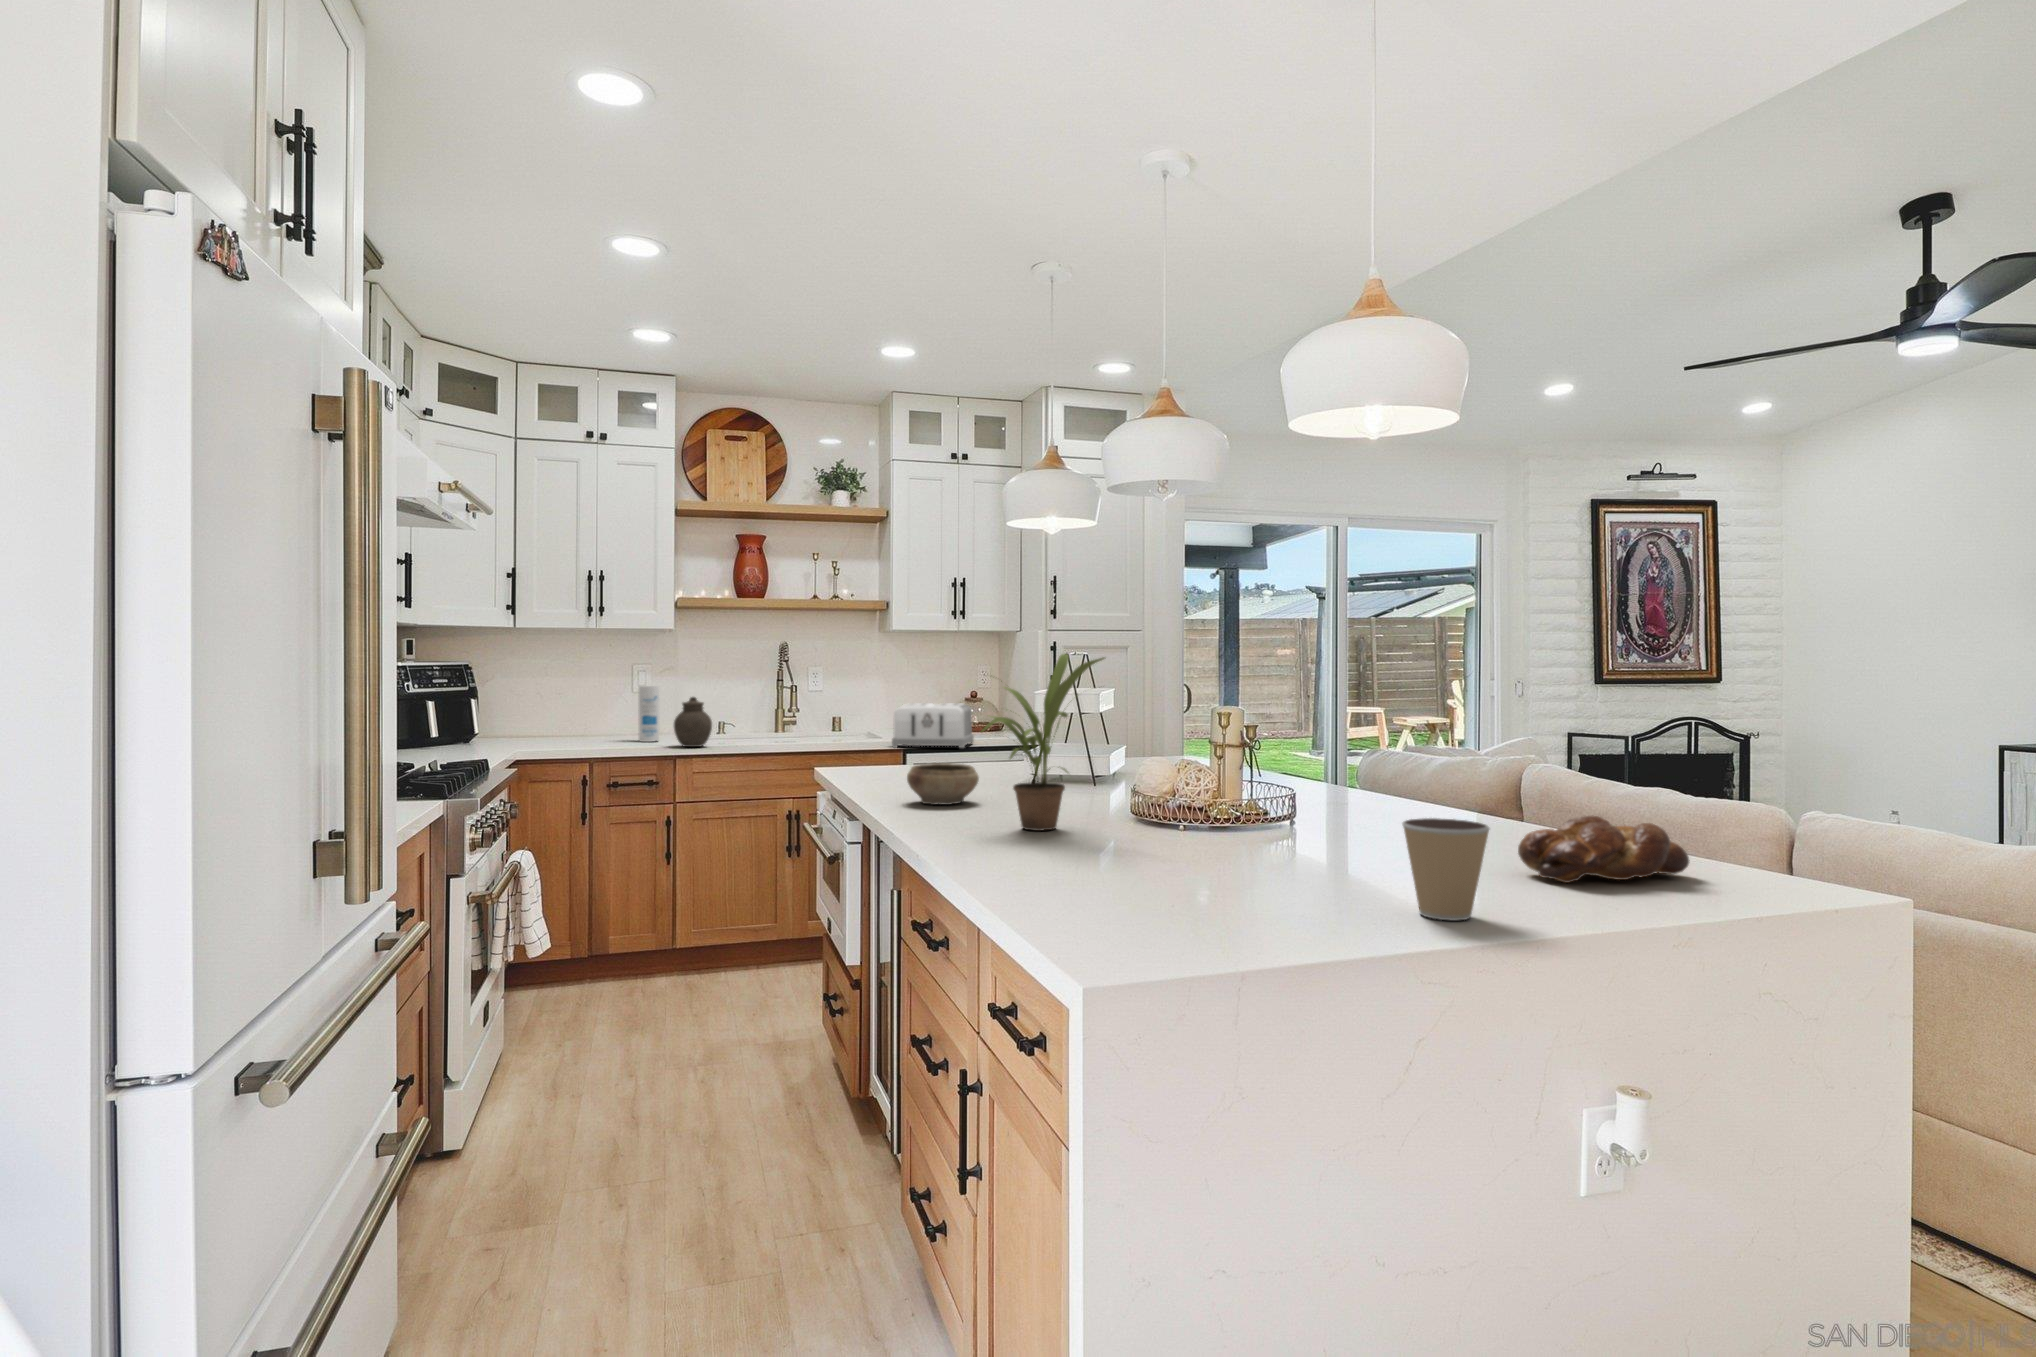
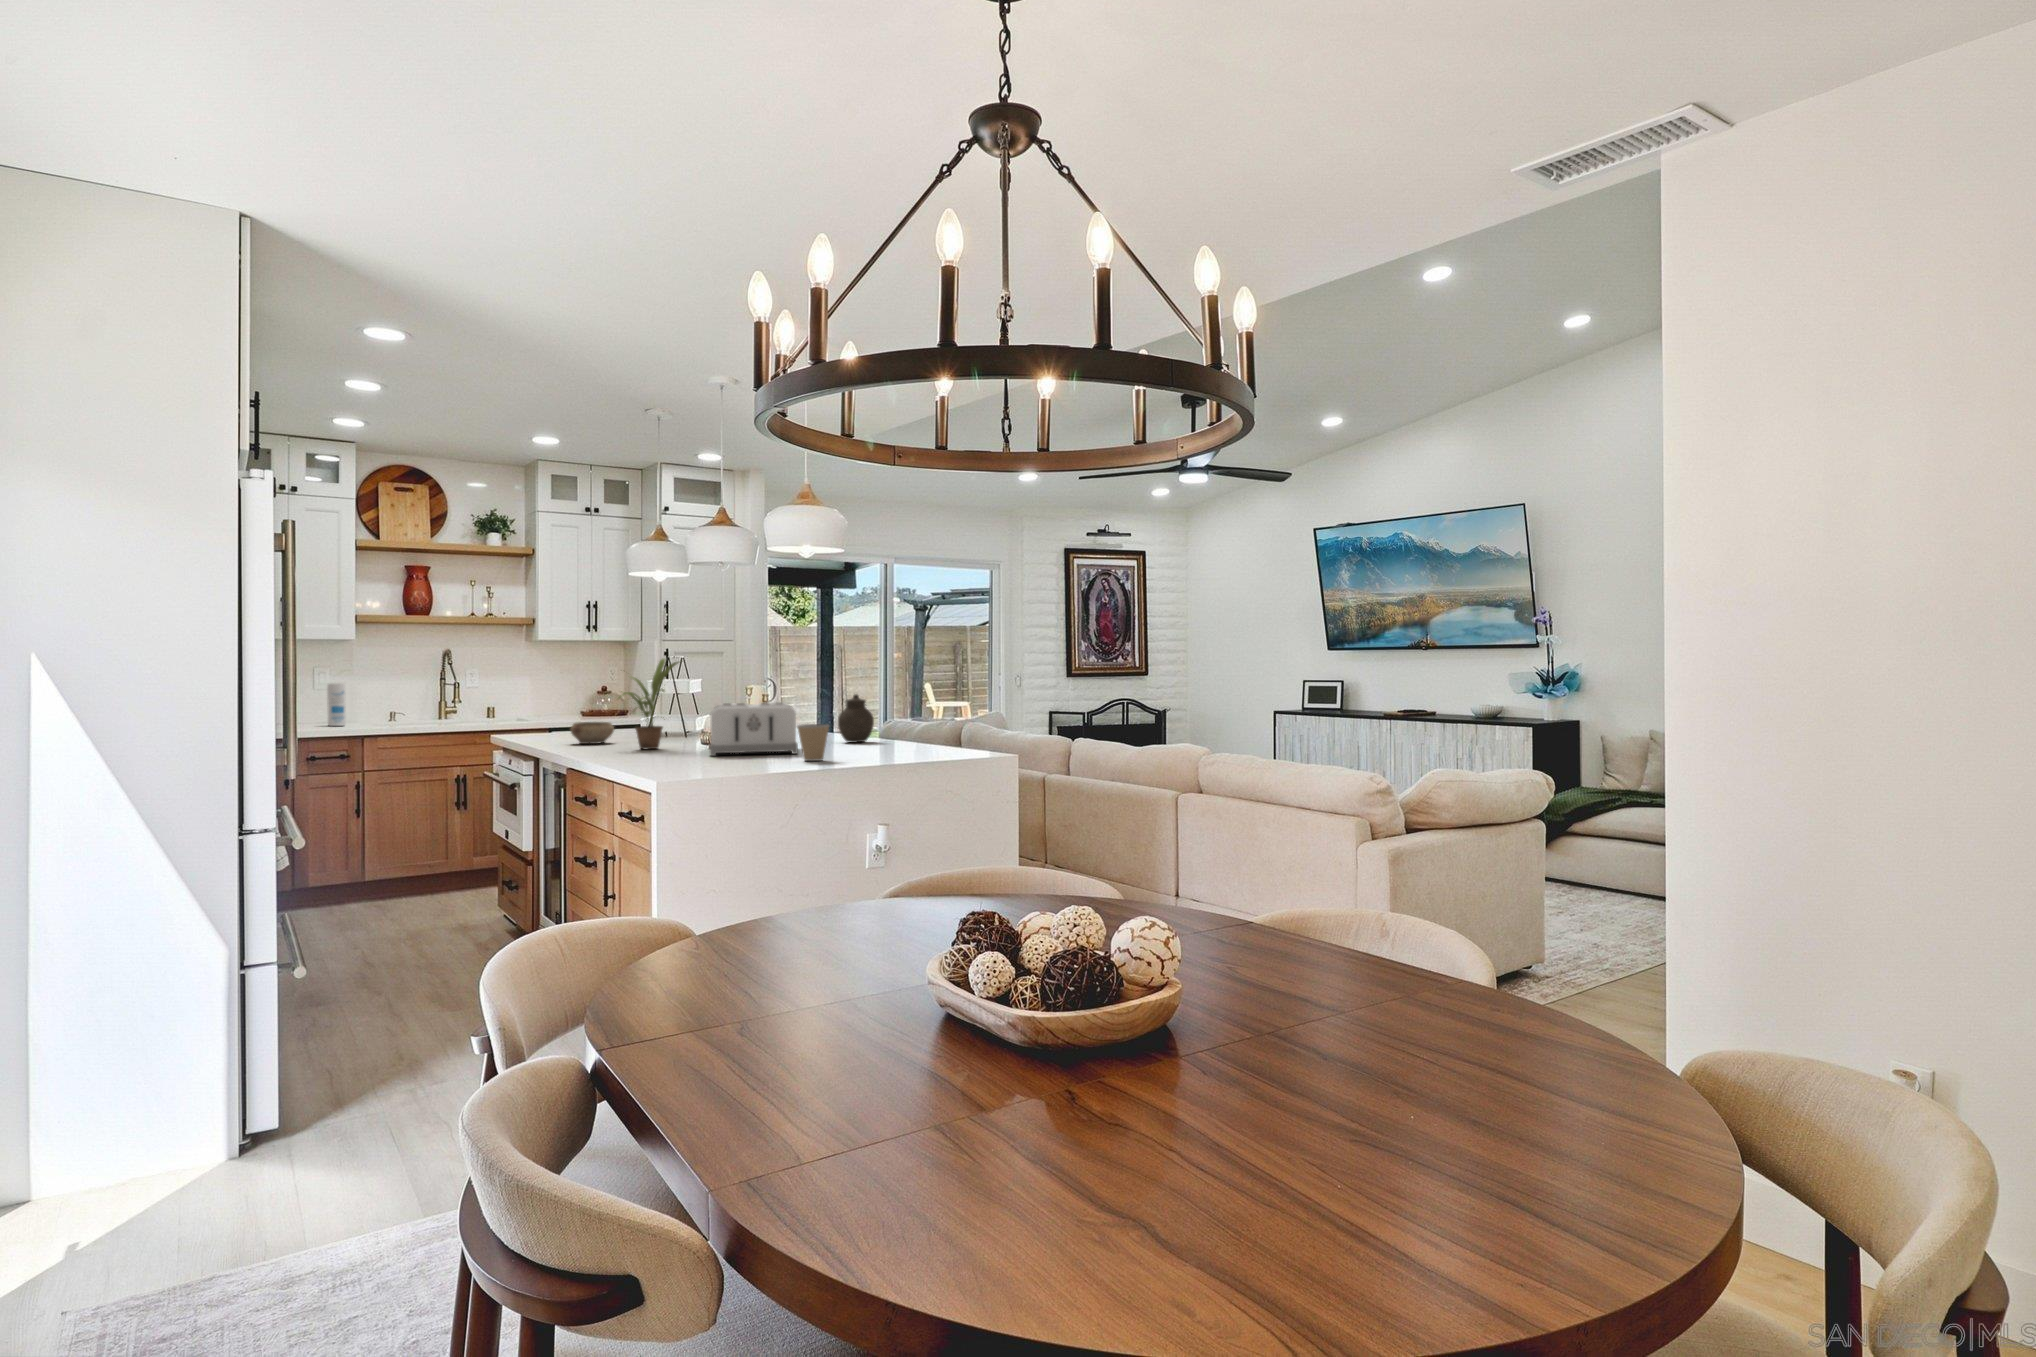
jar: present [674,697,712,747] -> present [838,694,874,743]
toaster: present [892,703,974,748] -> present [710,702,798,756]
bread loaf: present [1518,816,1690,883] -> none [864,727,932,753]

